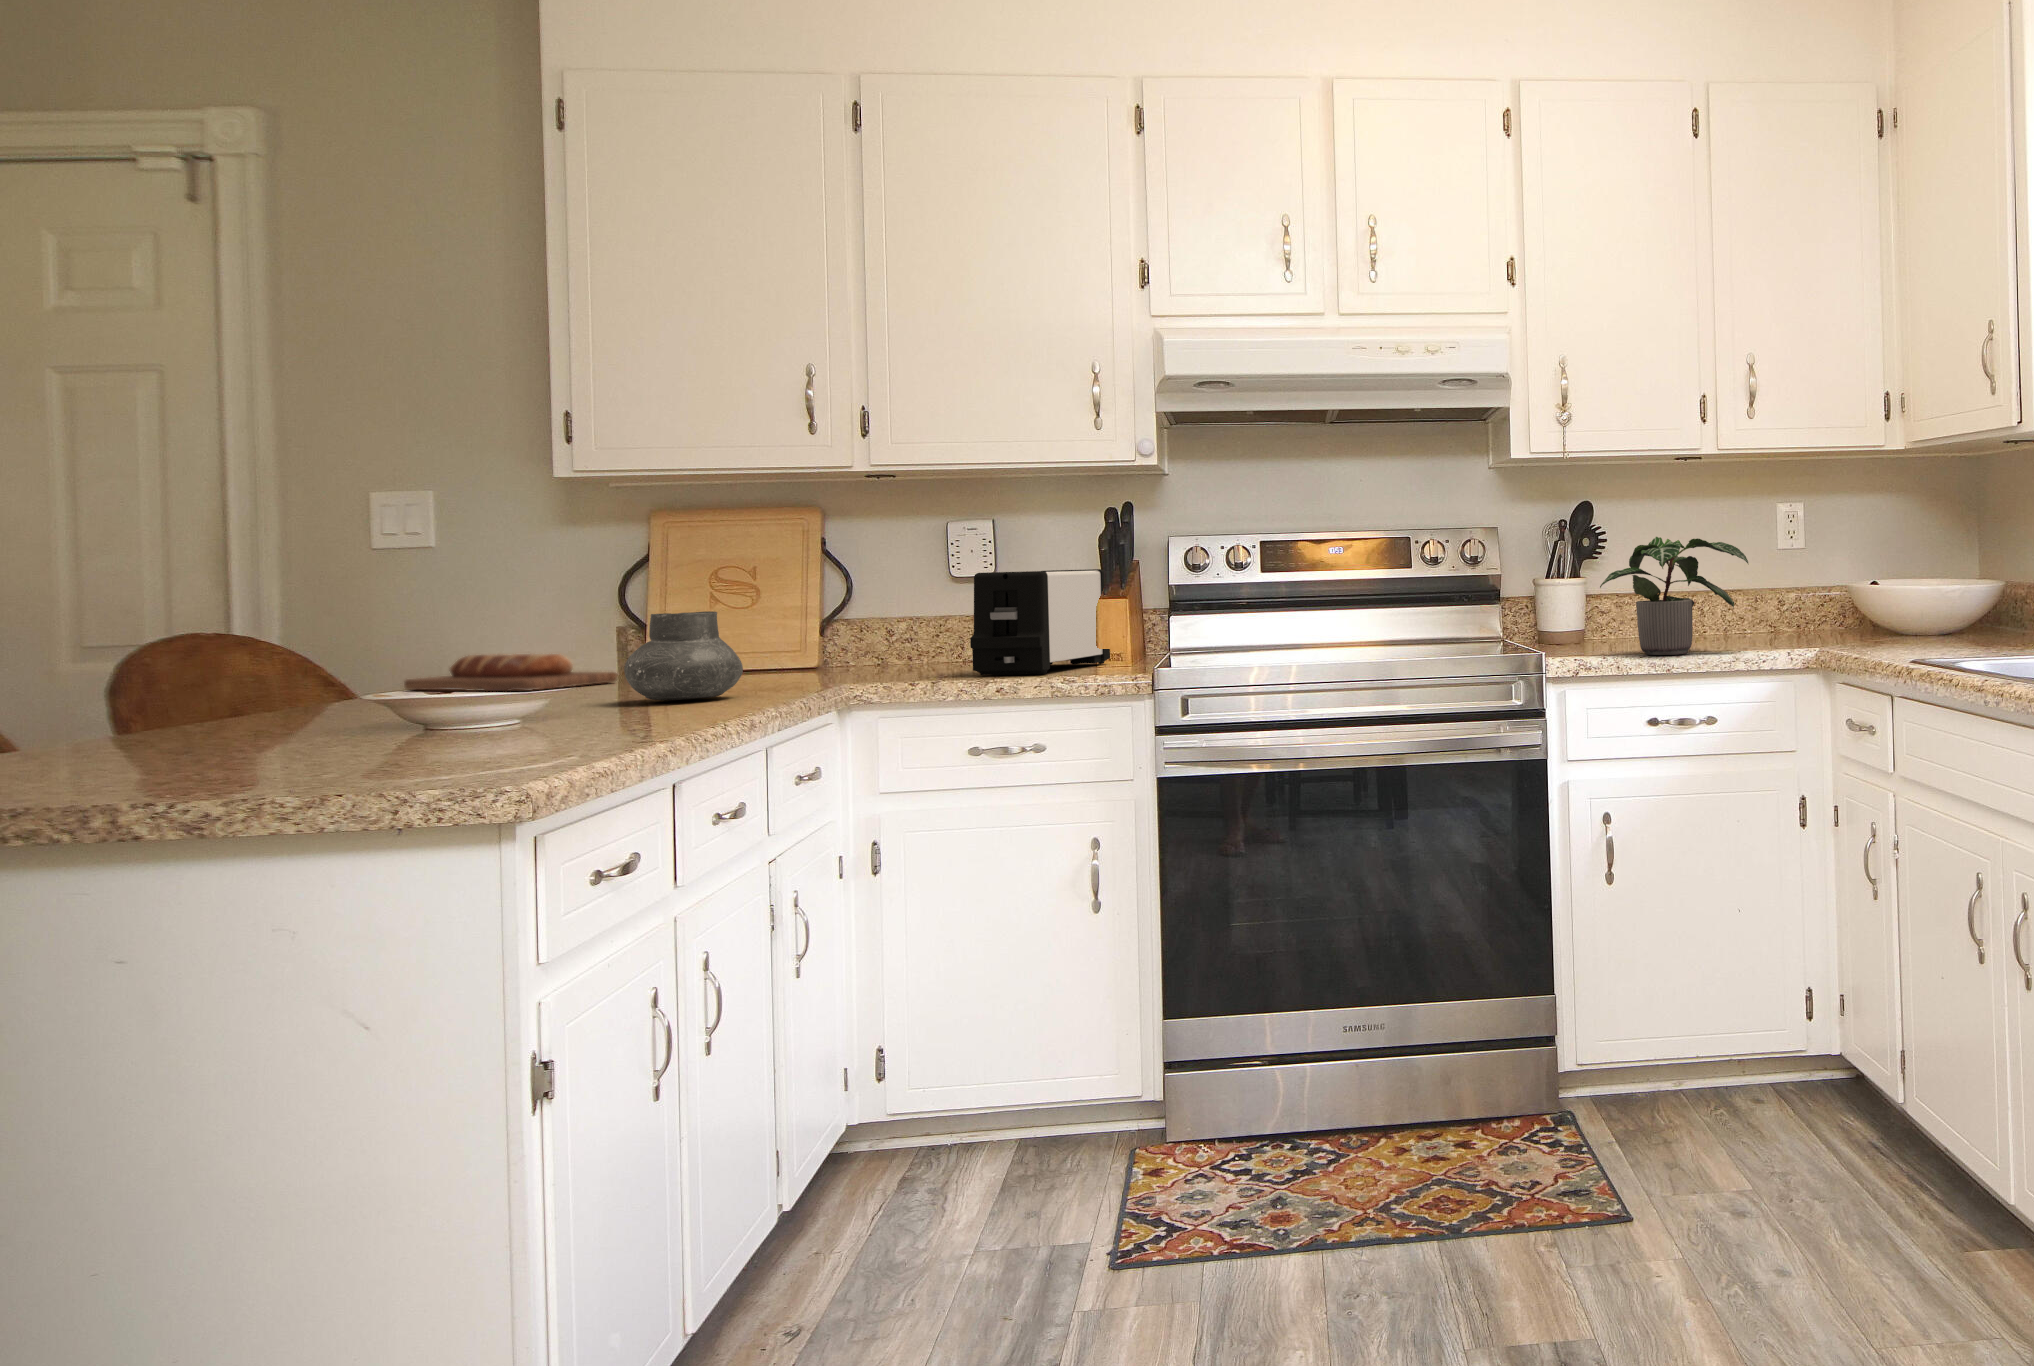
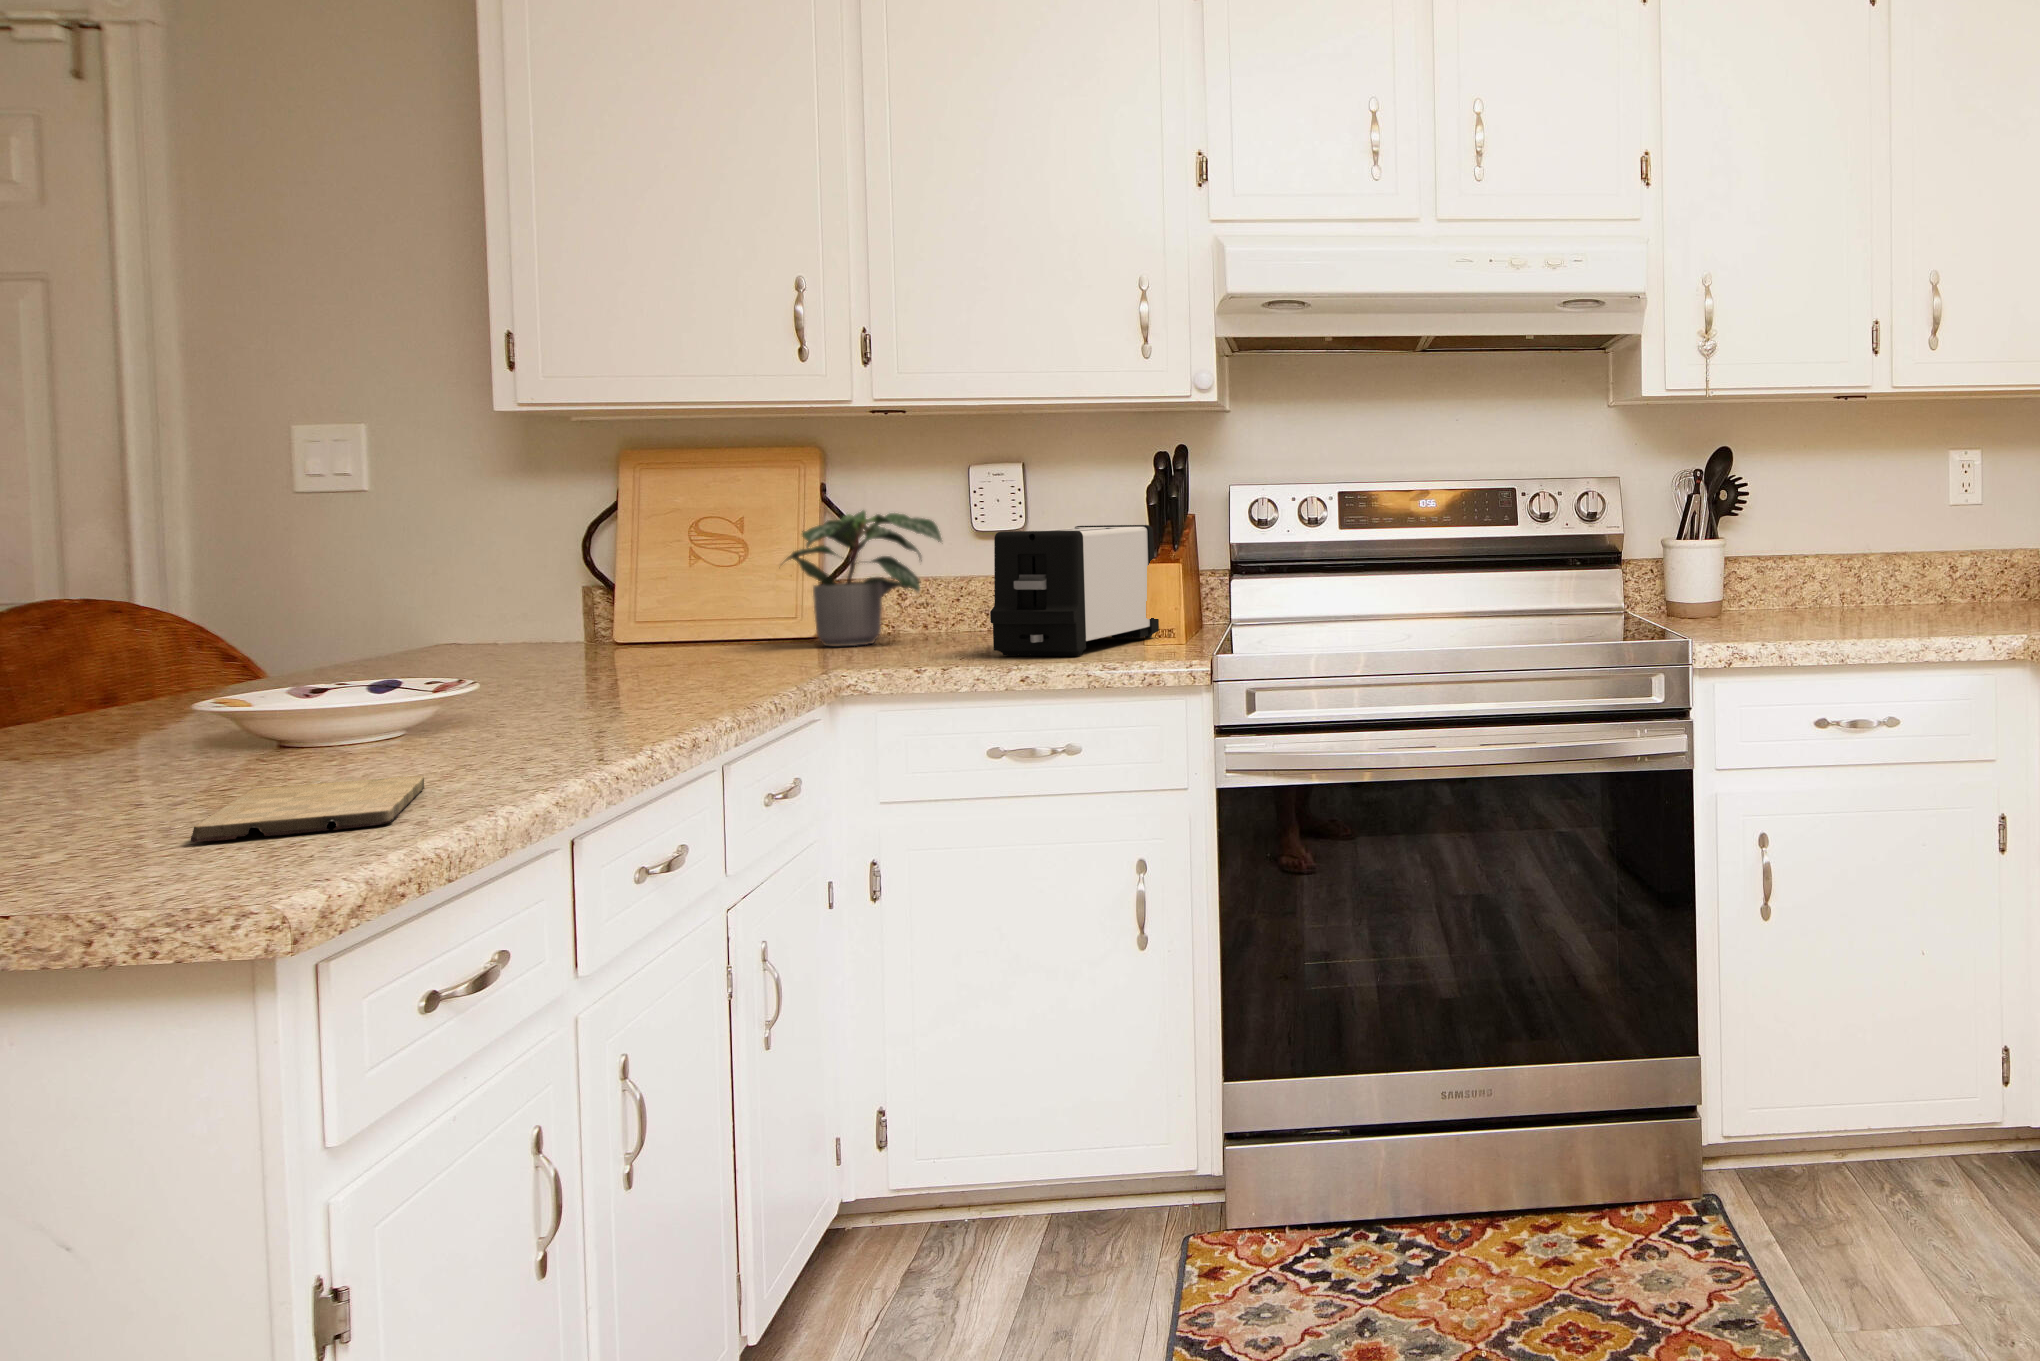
potted plant: present [1600,537,1748,655] -> present [786,511,942,647]
vase: present [624,611,743,700] -> none [556,584,705,696]
bread loaf: present [404,654,618,691] -> none [325,622,577,670]
cutting board: none [425,734,568,766] -> present [191,776,424,842]

